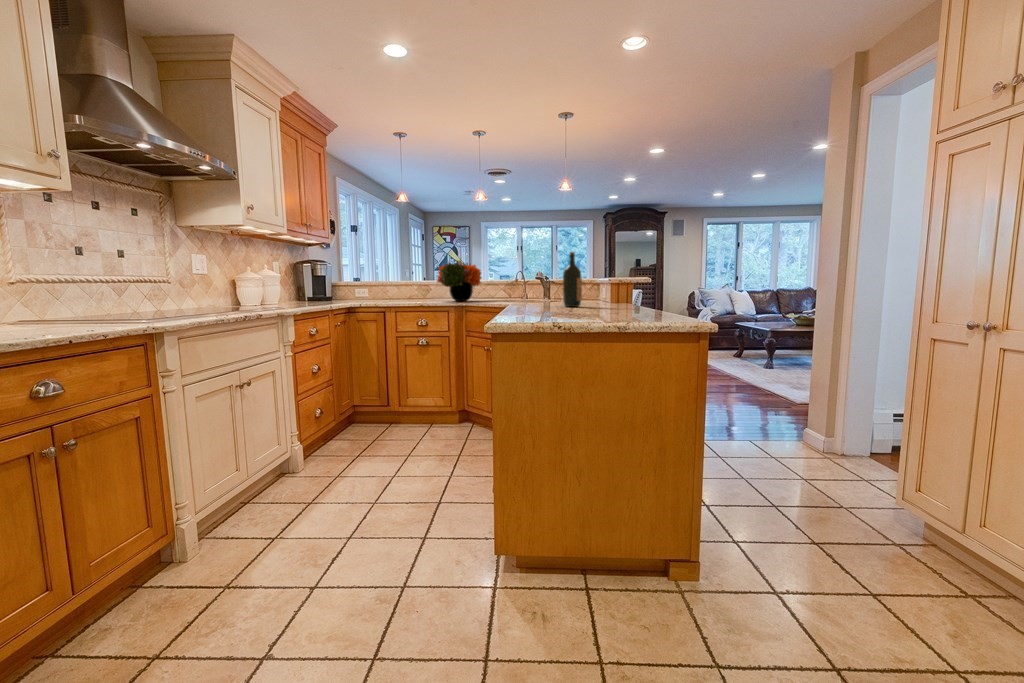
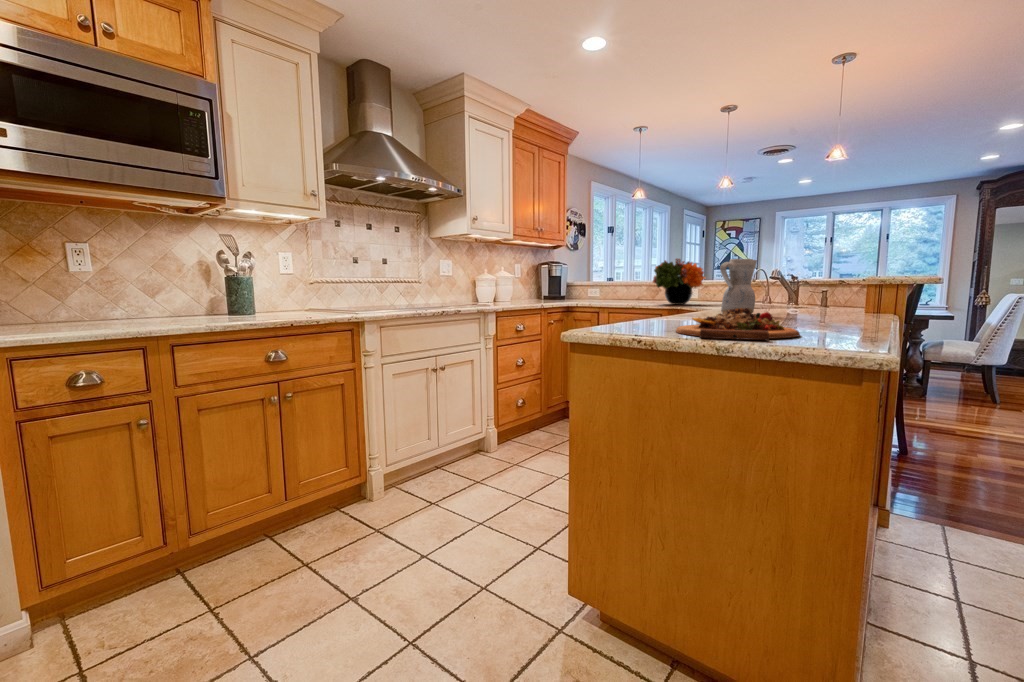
wine bottle: present [563,252,582,307] -> none [766,244,795,317]
ceramic pitcher: none [527,262,551,306] -> present [720,259,757,313]
cutting board: none [556,299,640,321] -> present [676,308,800,340]

